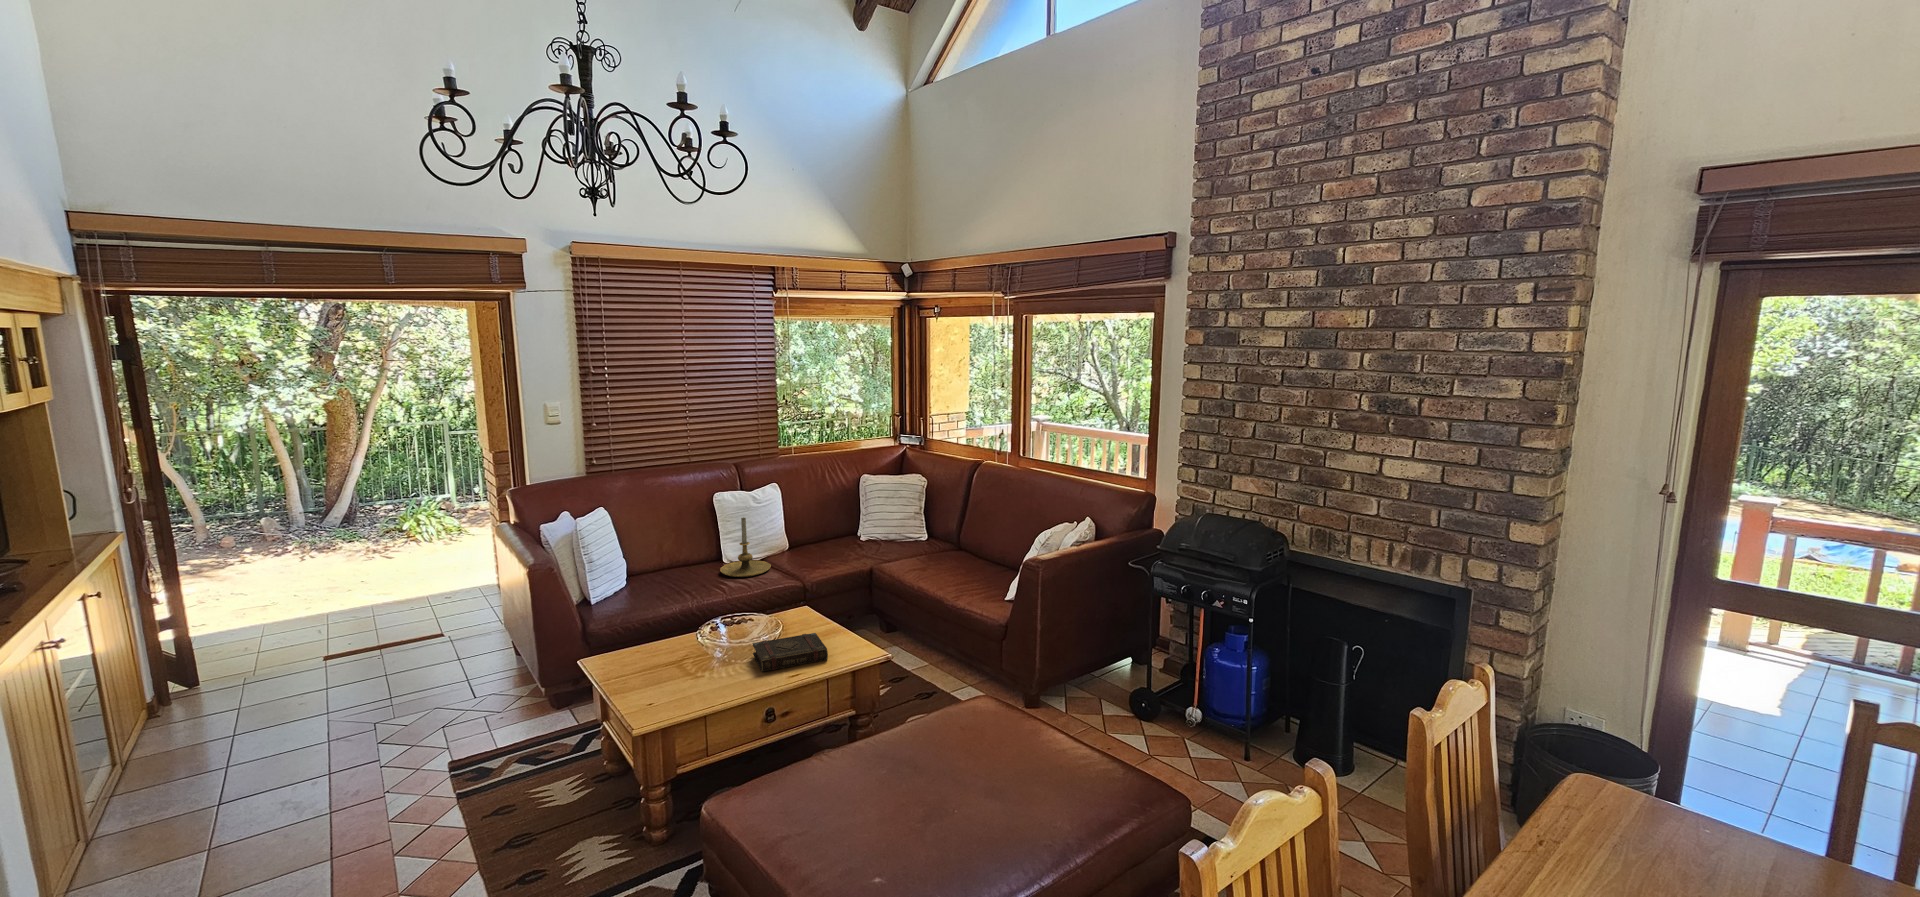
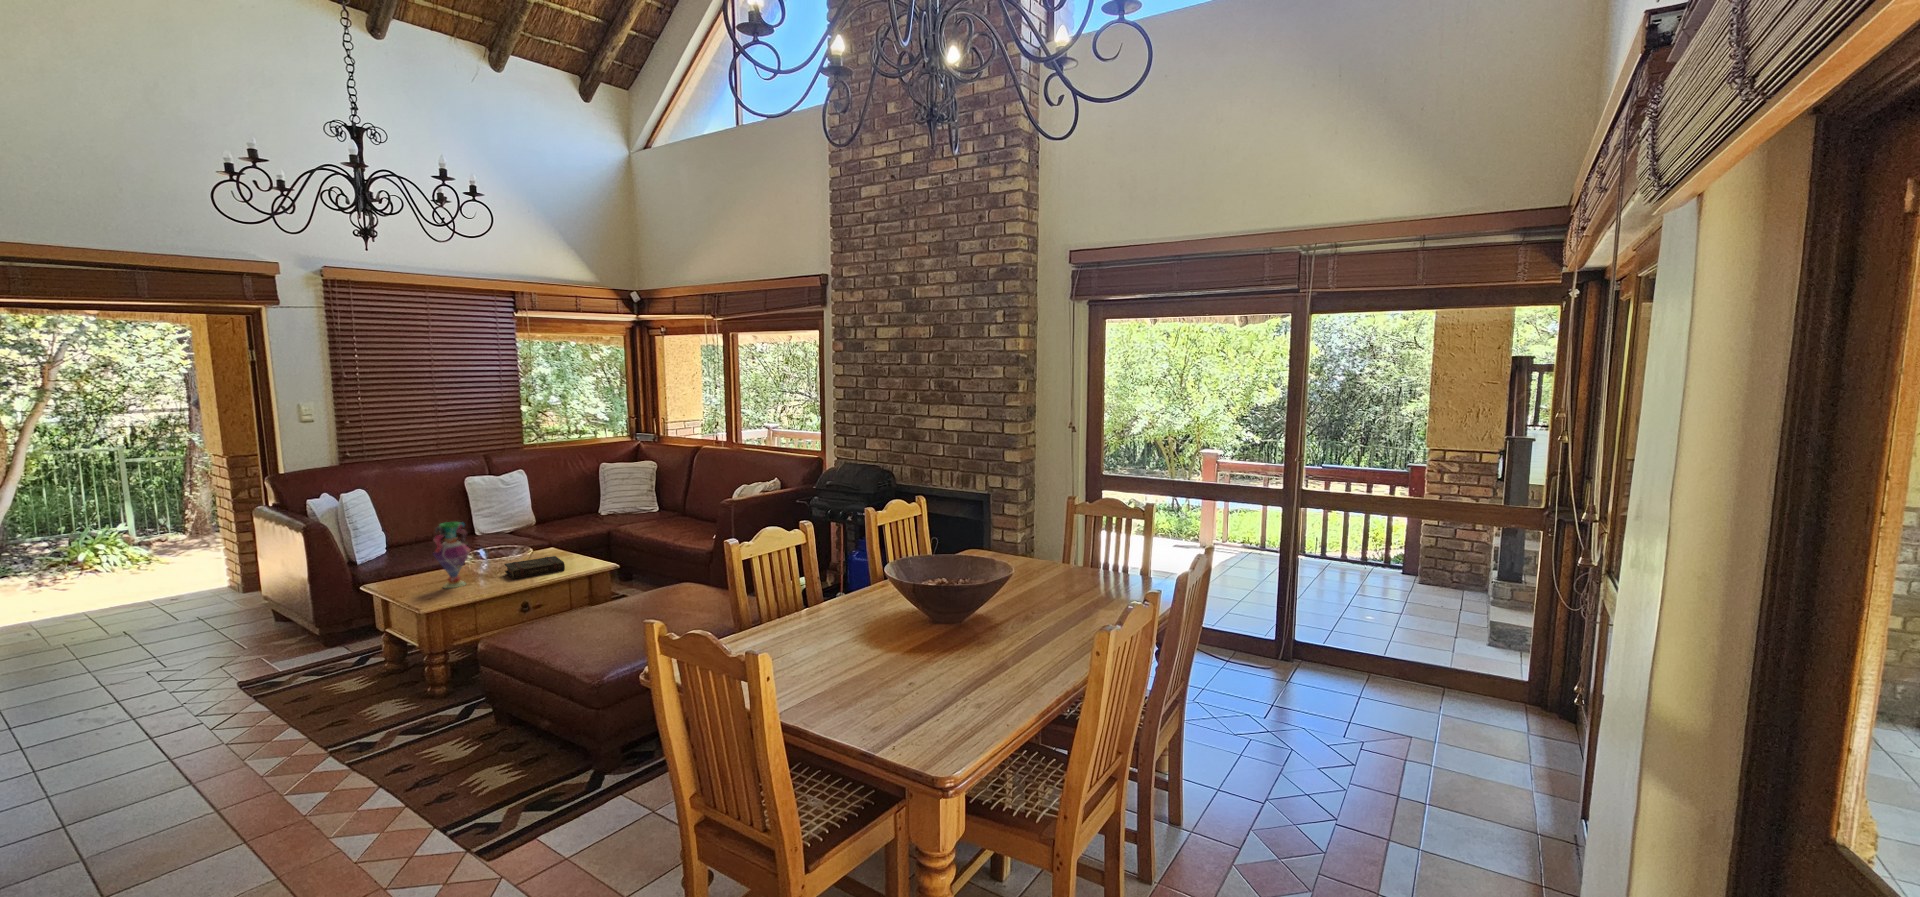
candle holder: present [720,517,771,577] -> none [472,492,518,540]
vase: none [663,588,711,682] -> present [433,522,471,588]

